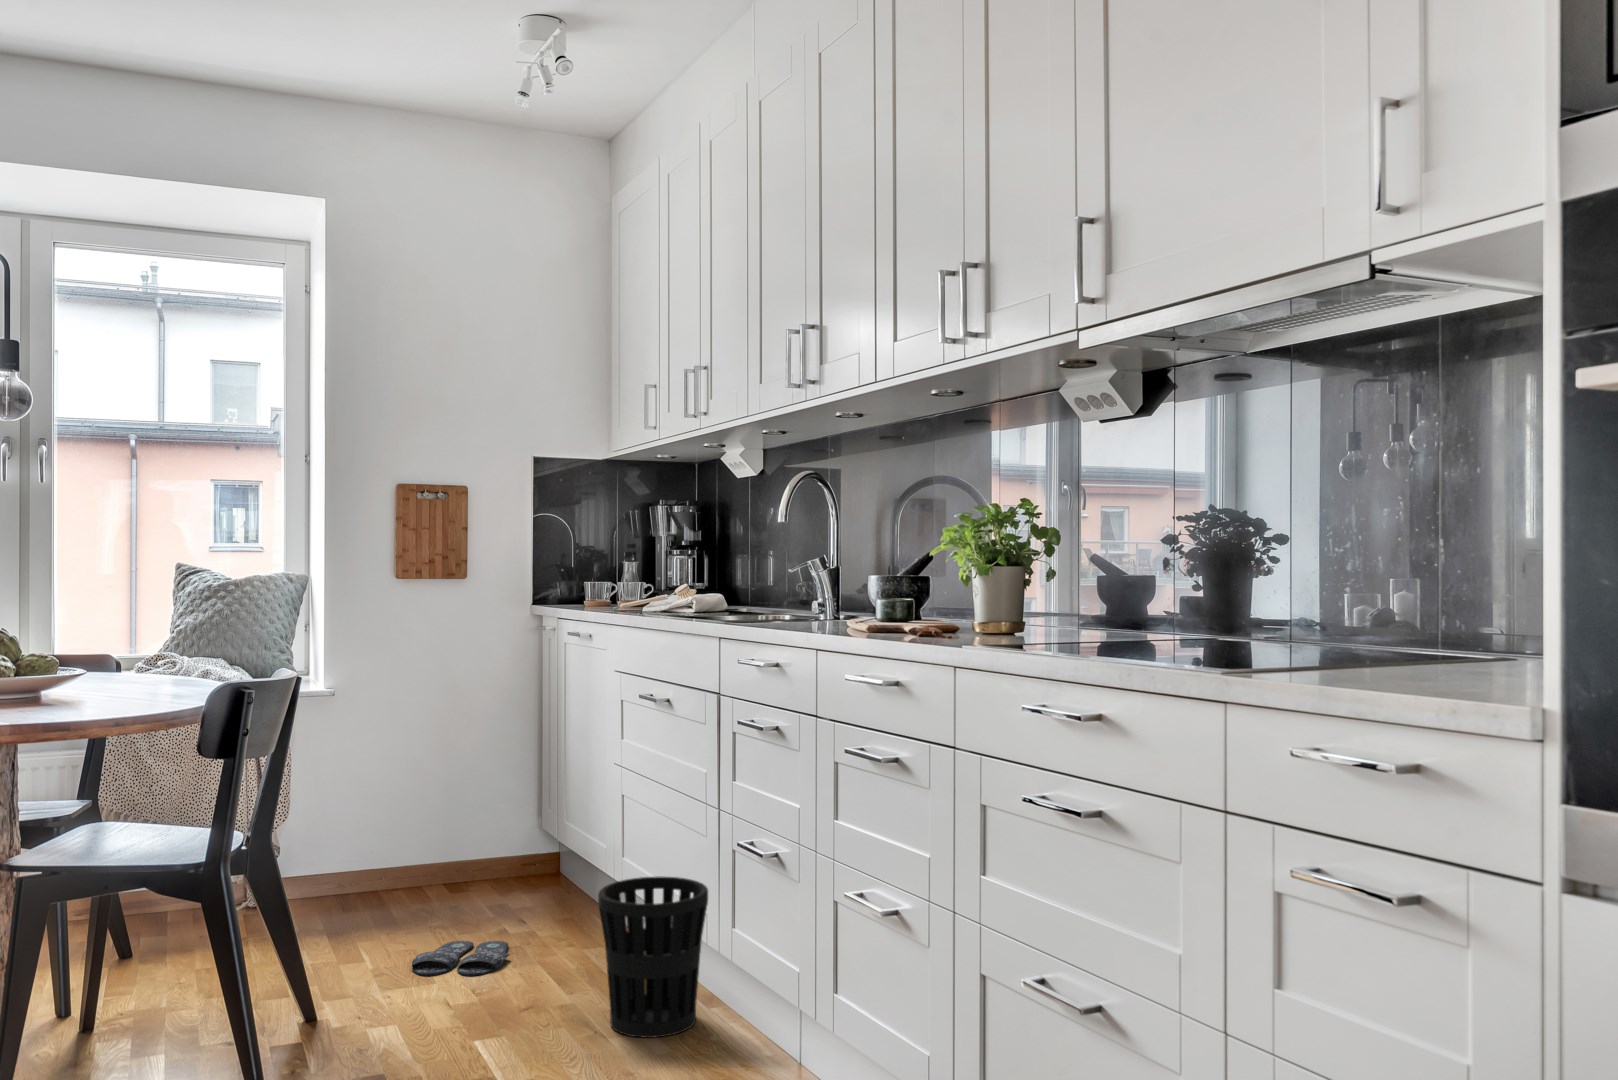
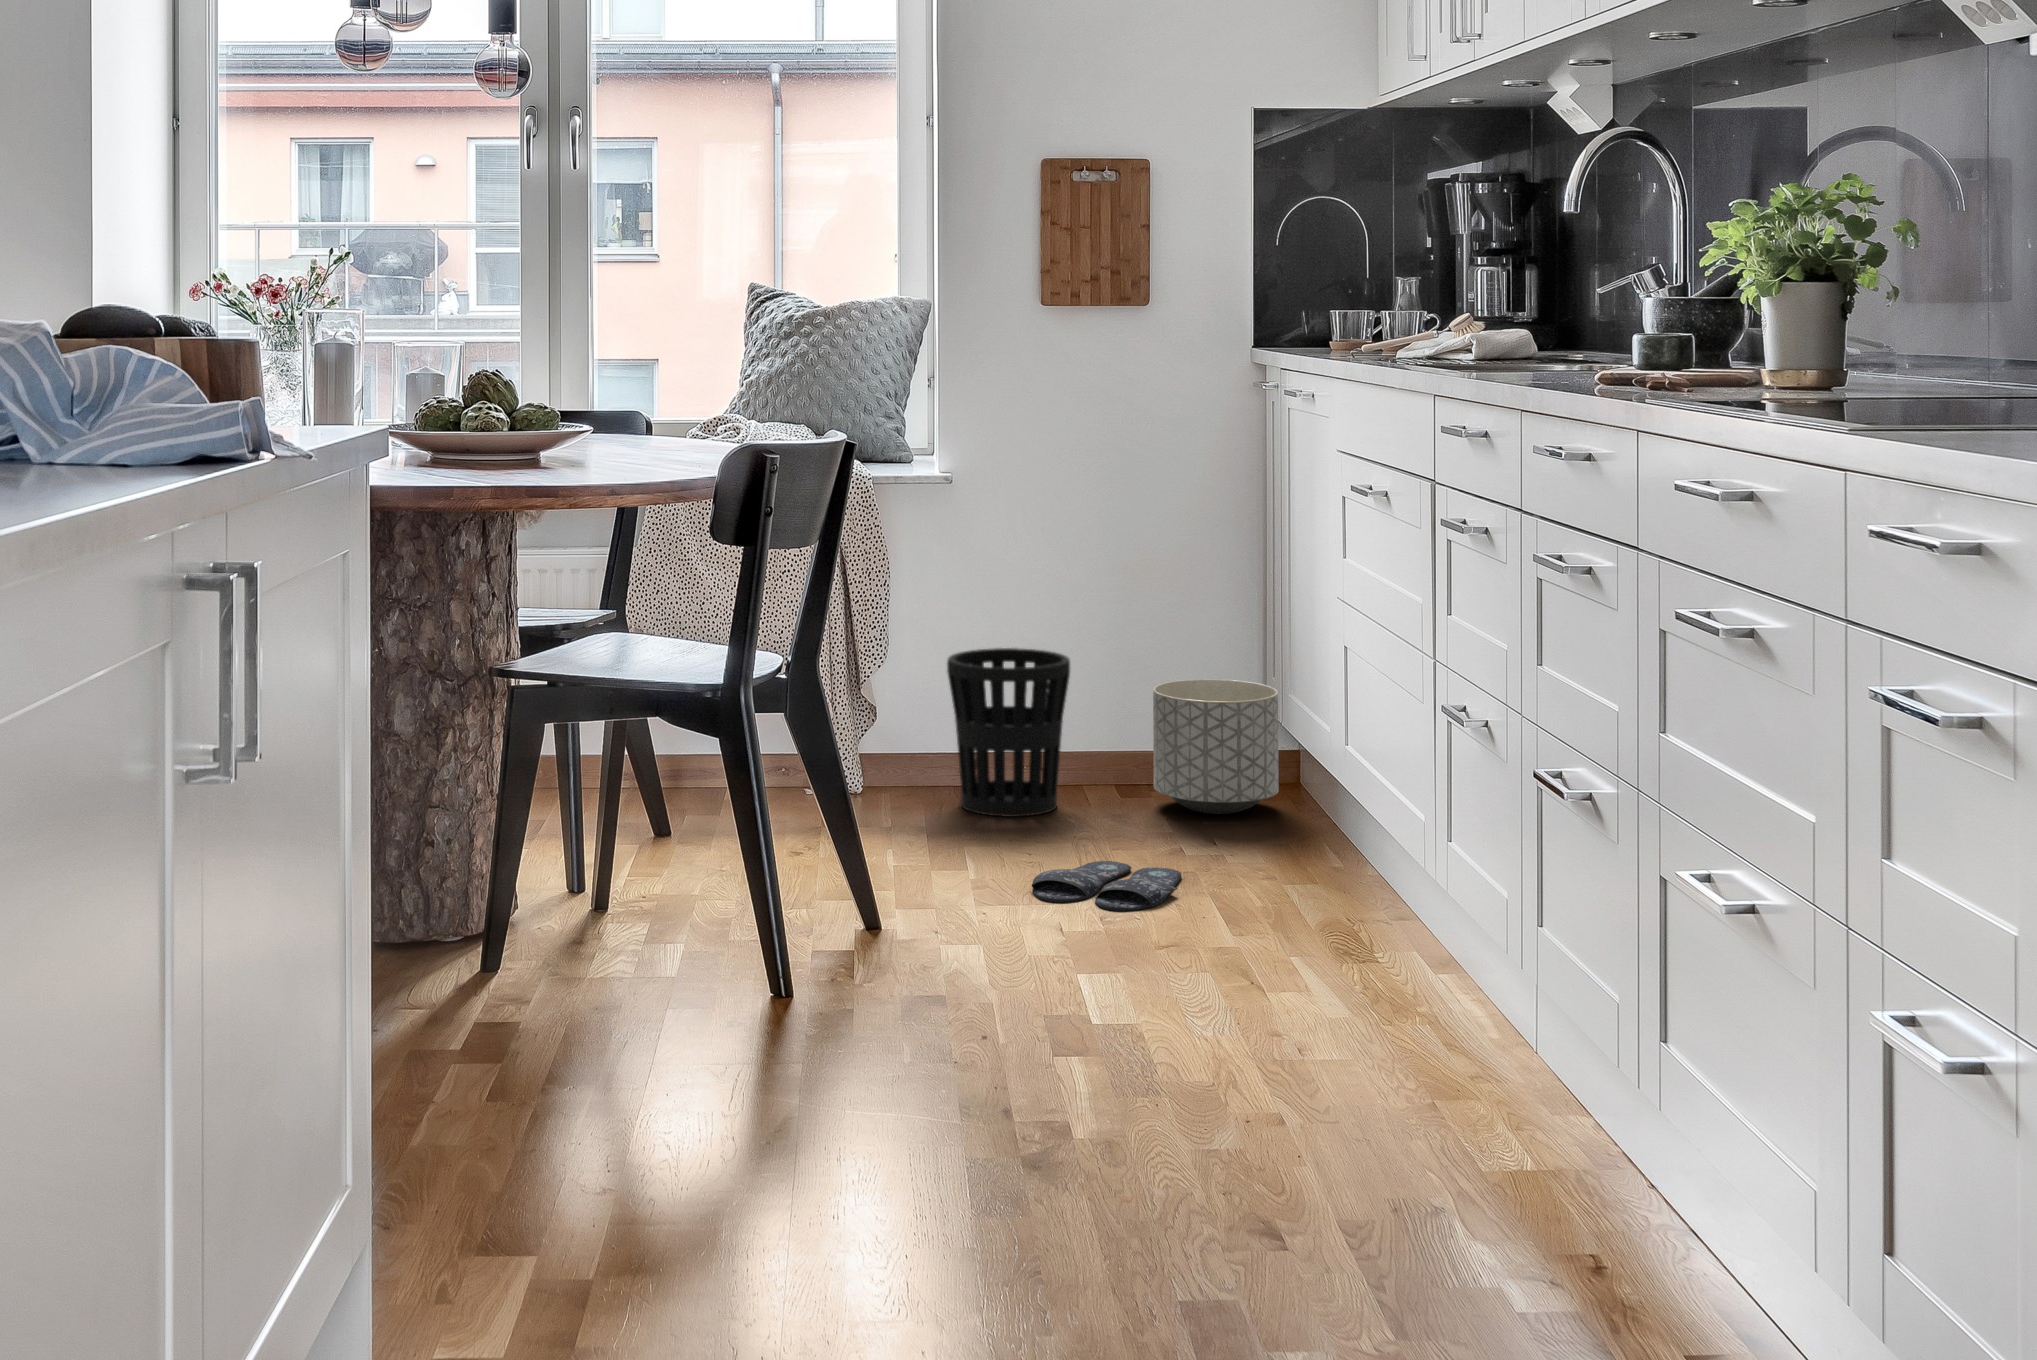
planter: none [472,812,552,899] -> present [1153,679,1279,814]
wastebasket: present [598,877,708,1038] -> present [947,648,1070,817]

